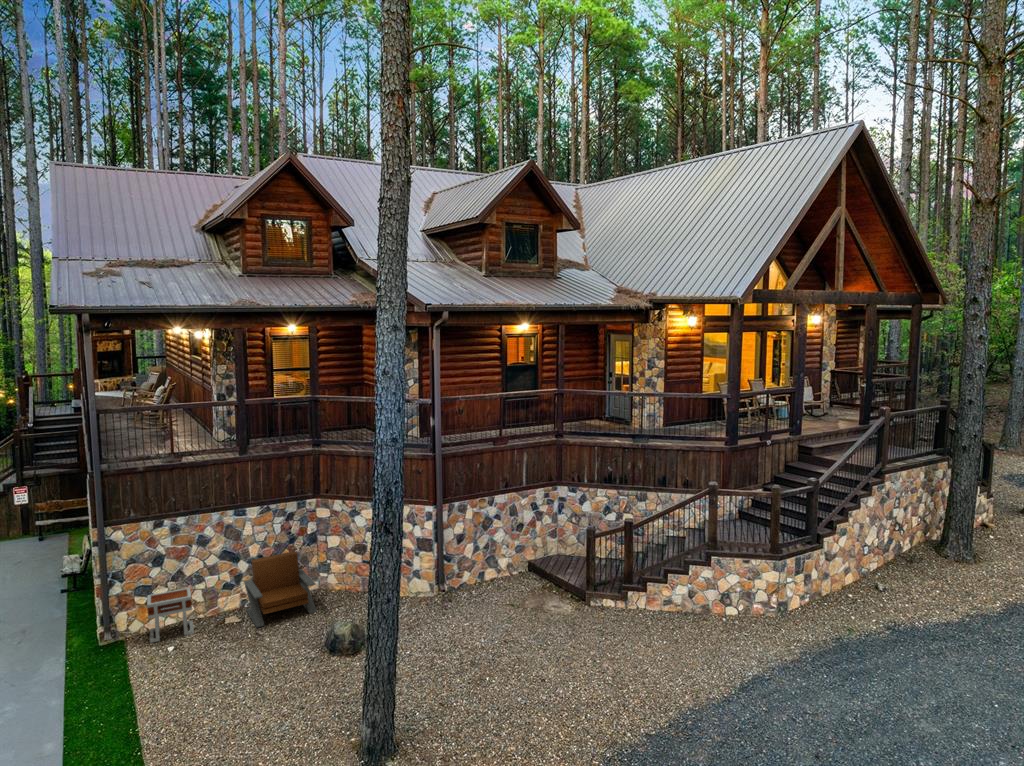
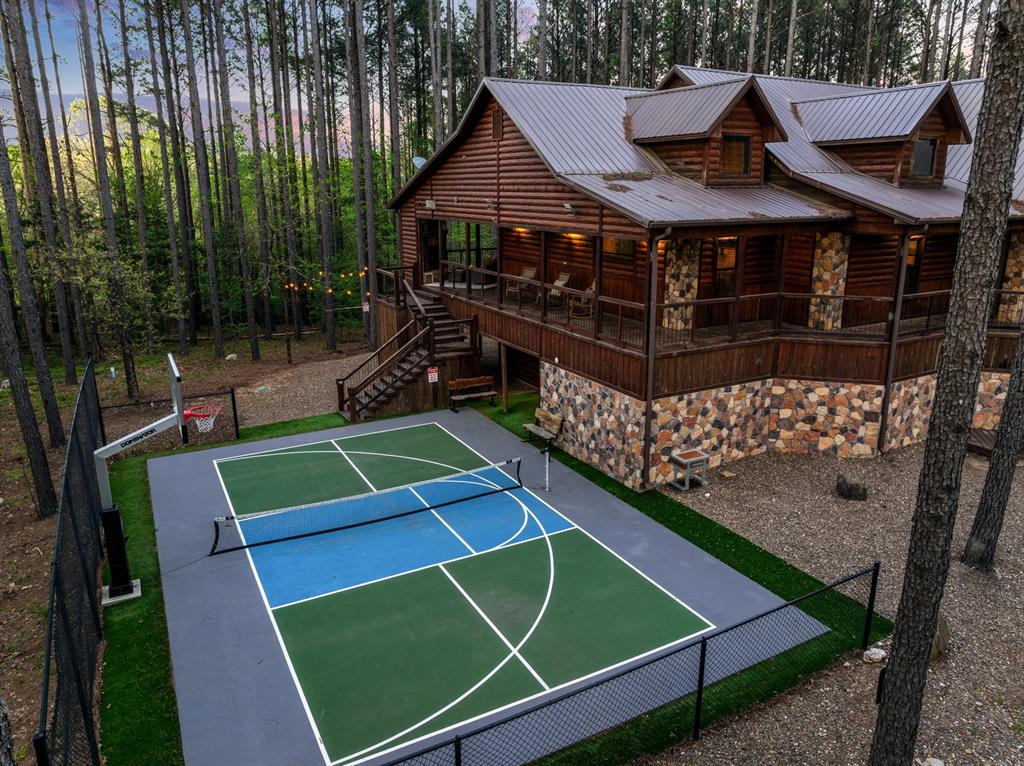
lounge chair: present [244,551,317,628] -> none [728,421,793,481]

